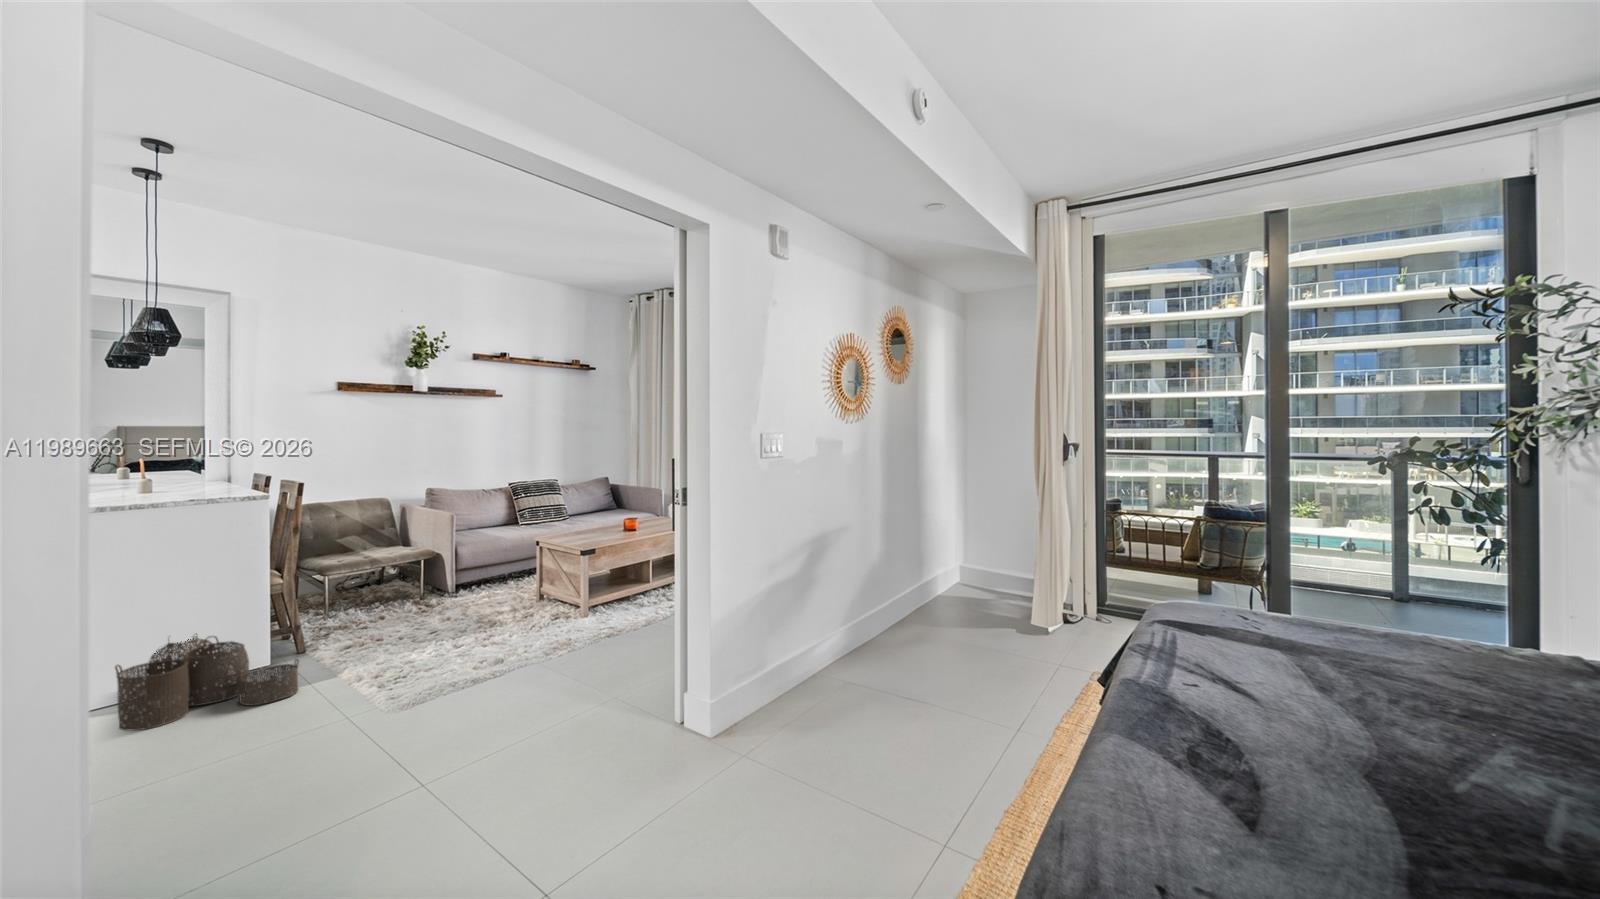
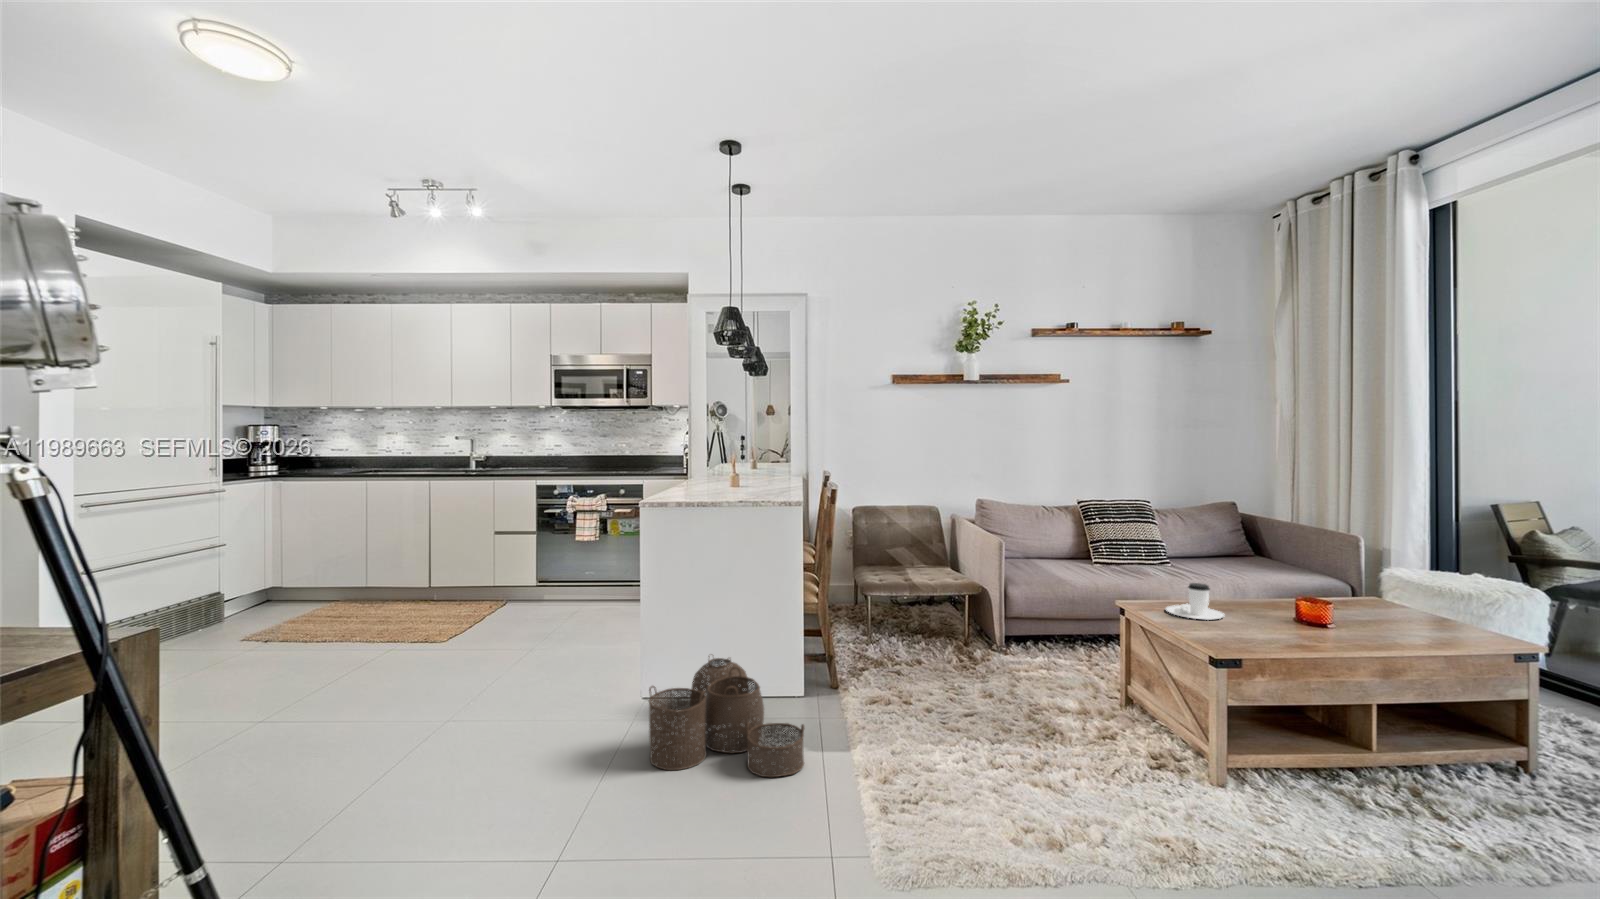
coffee cup: none [563,524,595,544] -> present [1166,583,1224,620]

